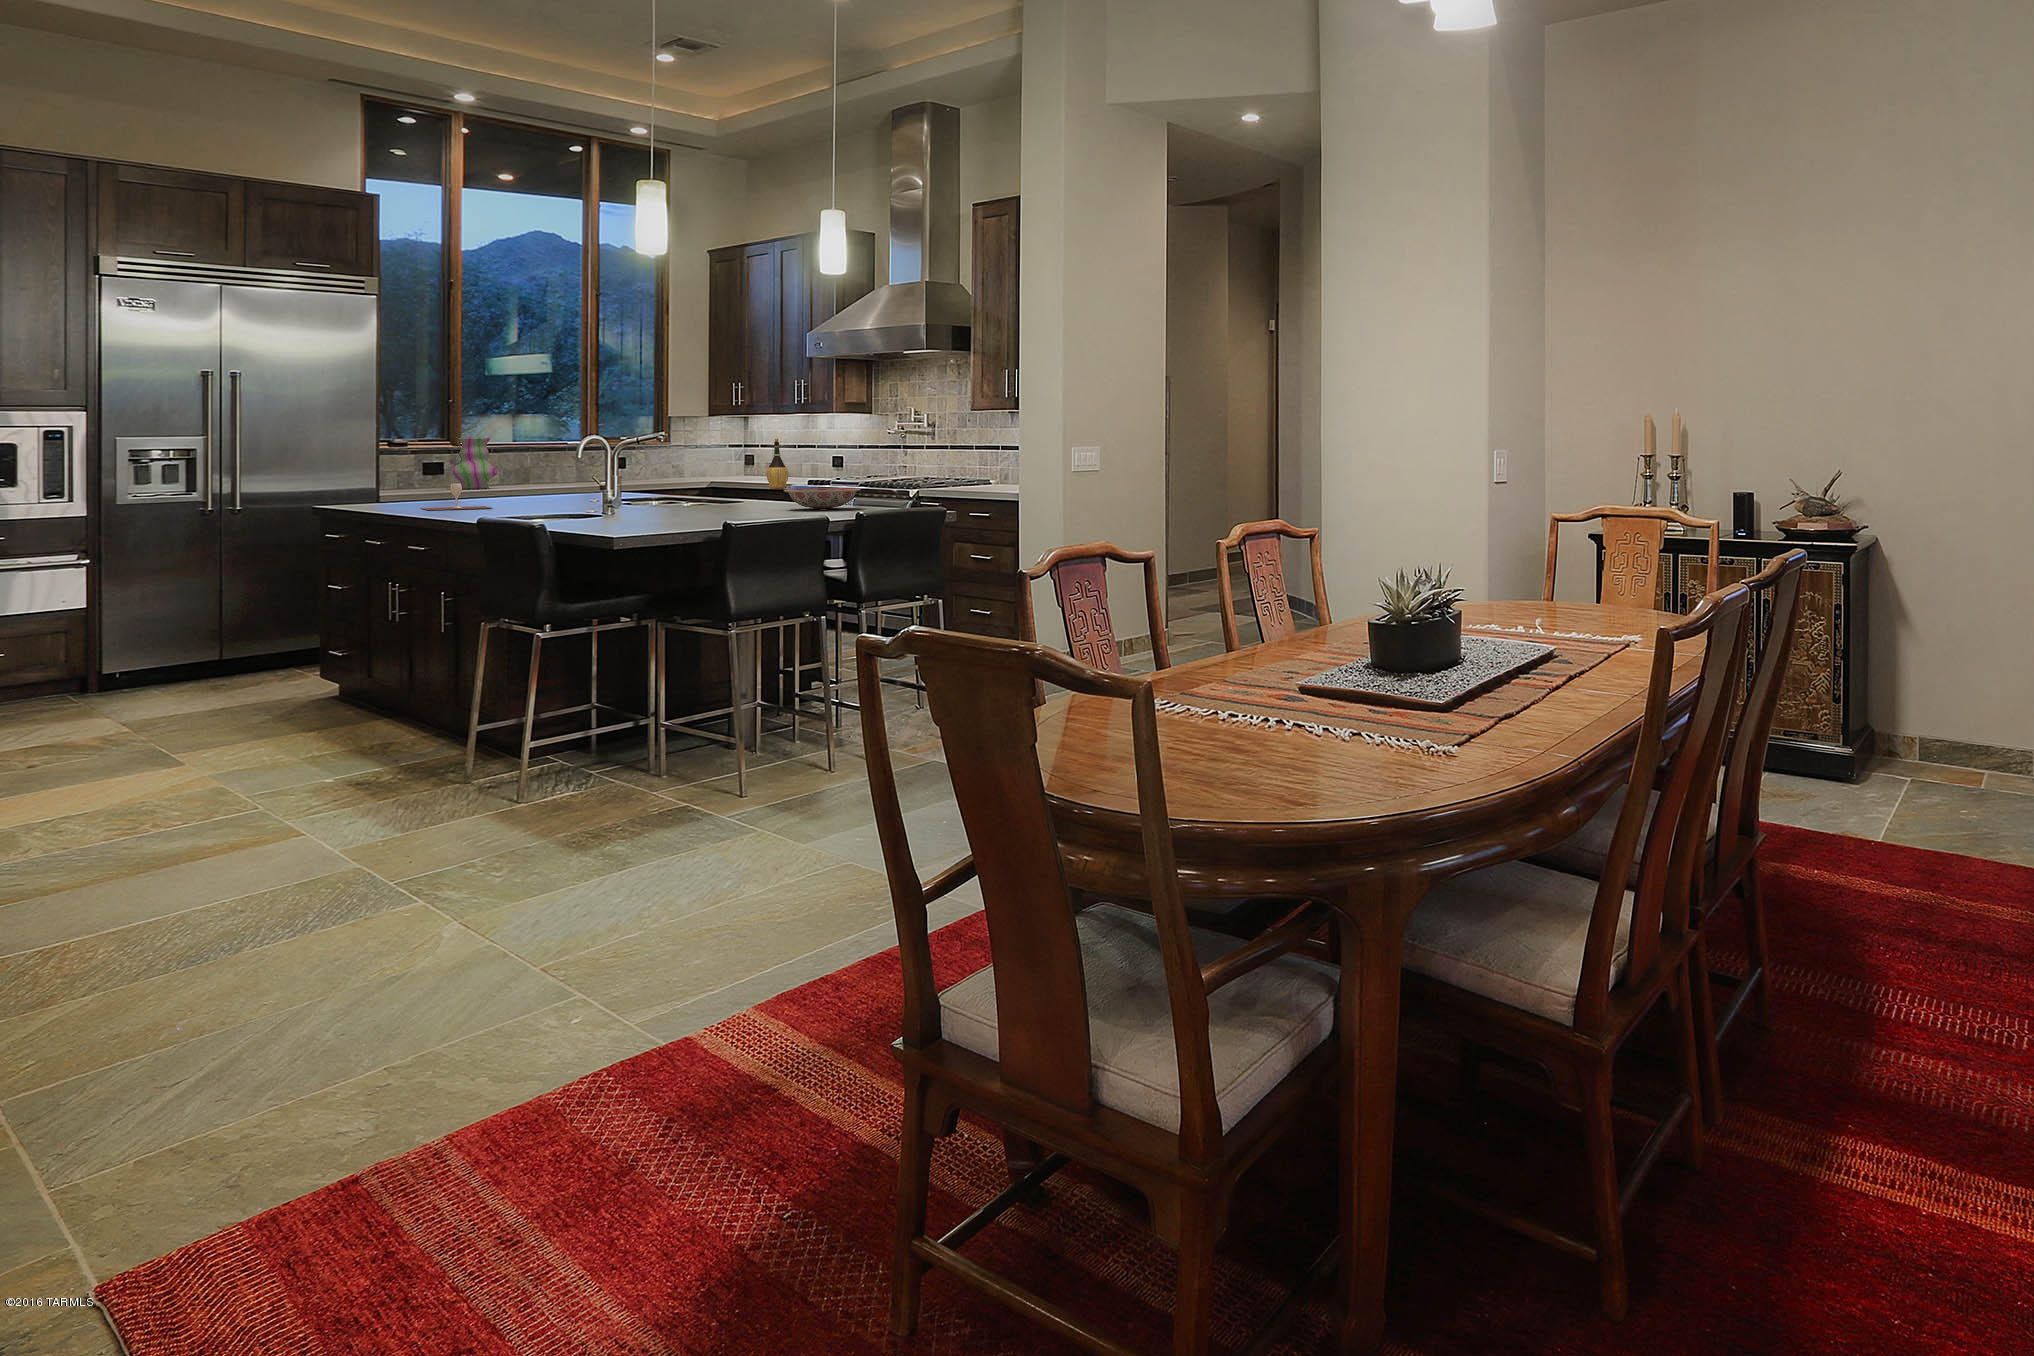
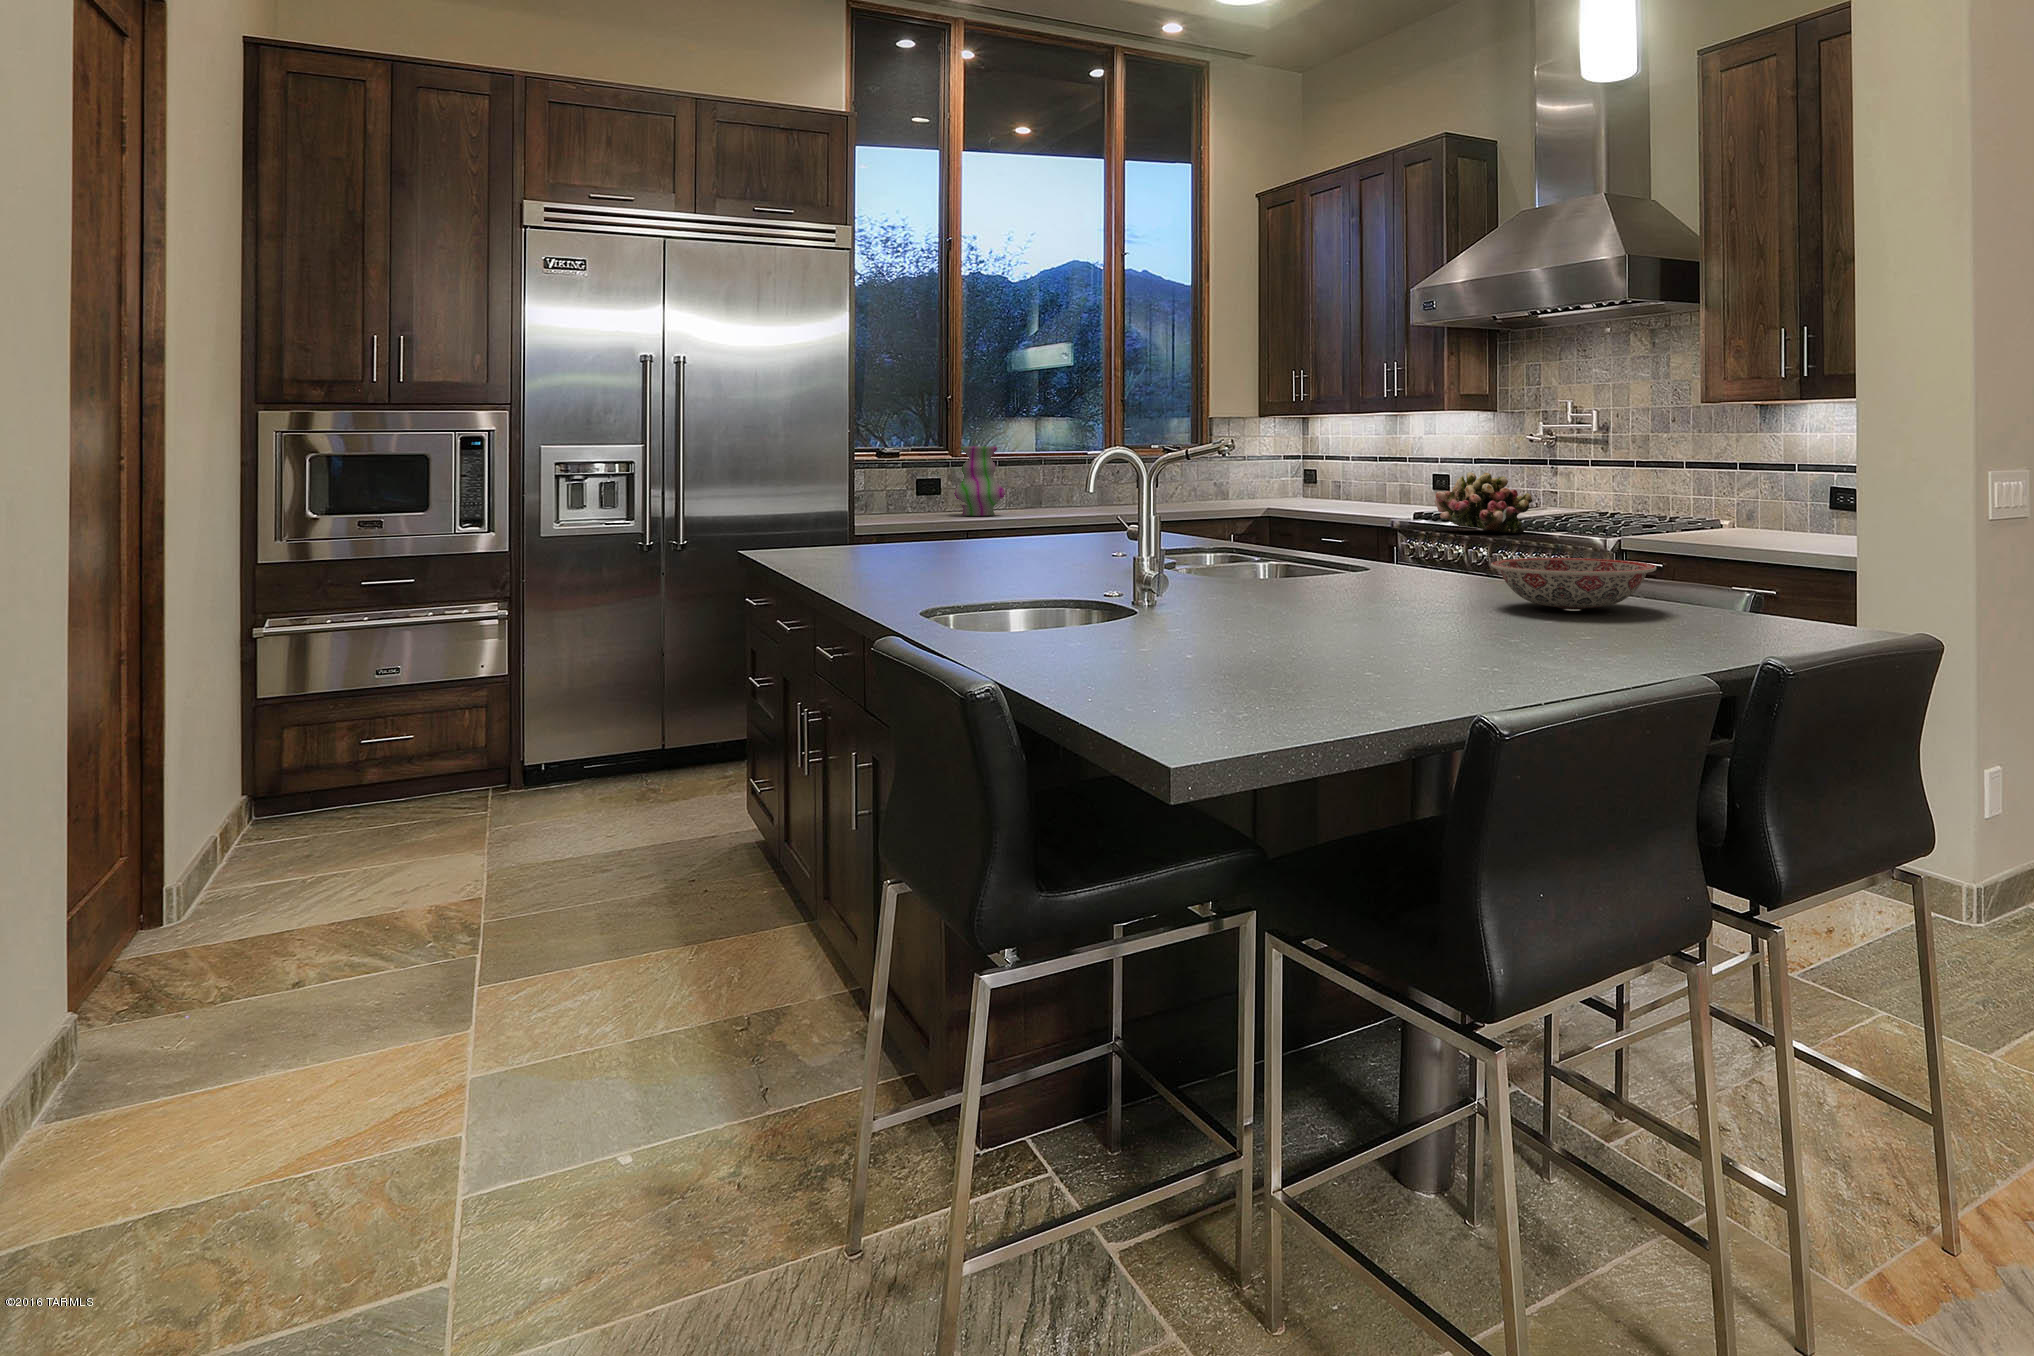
wine bottle: present [766,438,789,489] -> none [1353,448,1385,527]
flower arrangement: none [818,453,882,490] -> present [1435,472,1532,533]
wine glass: present [421,484,492,510] -> none [853,530,959,580]

